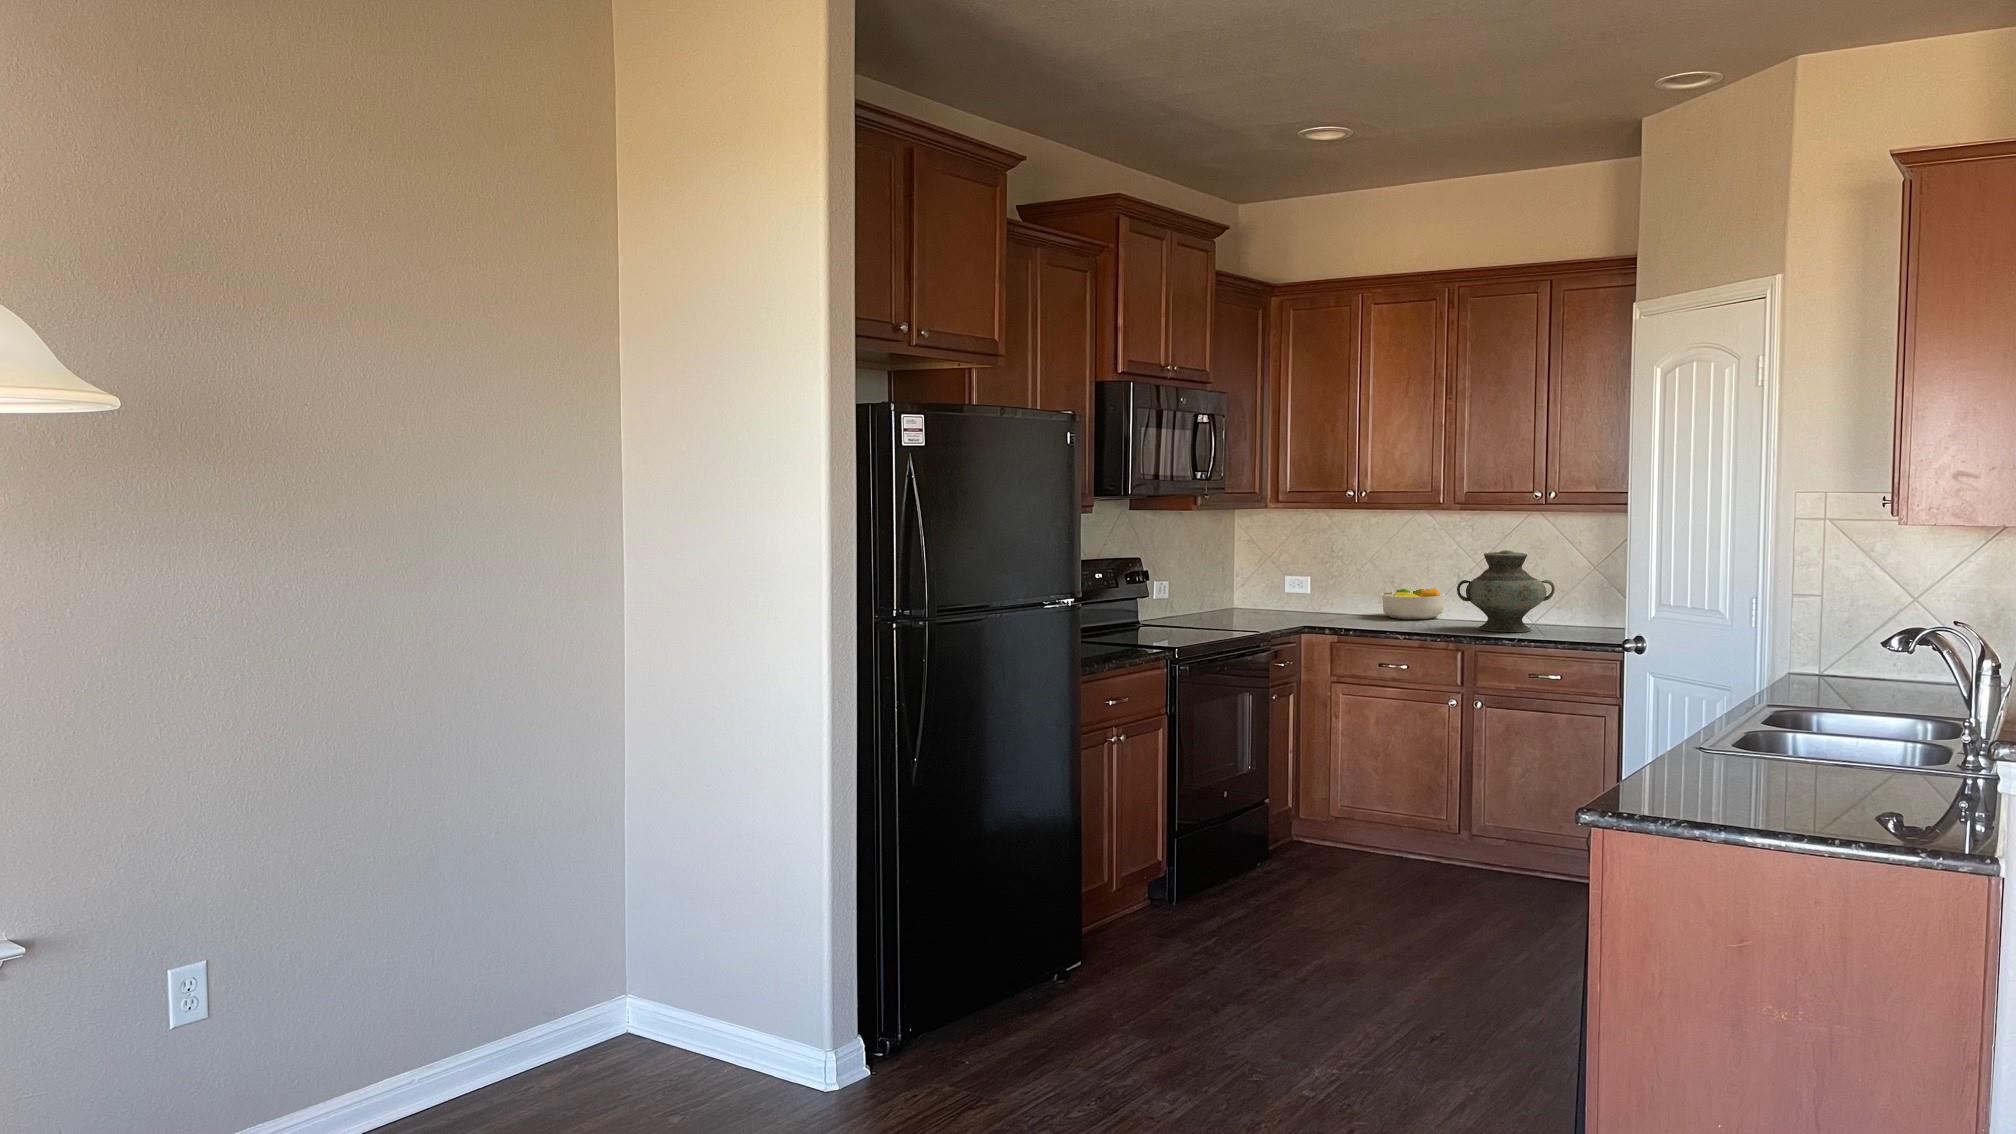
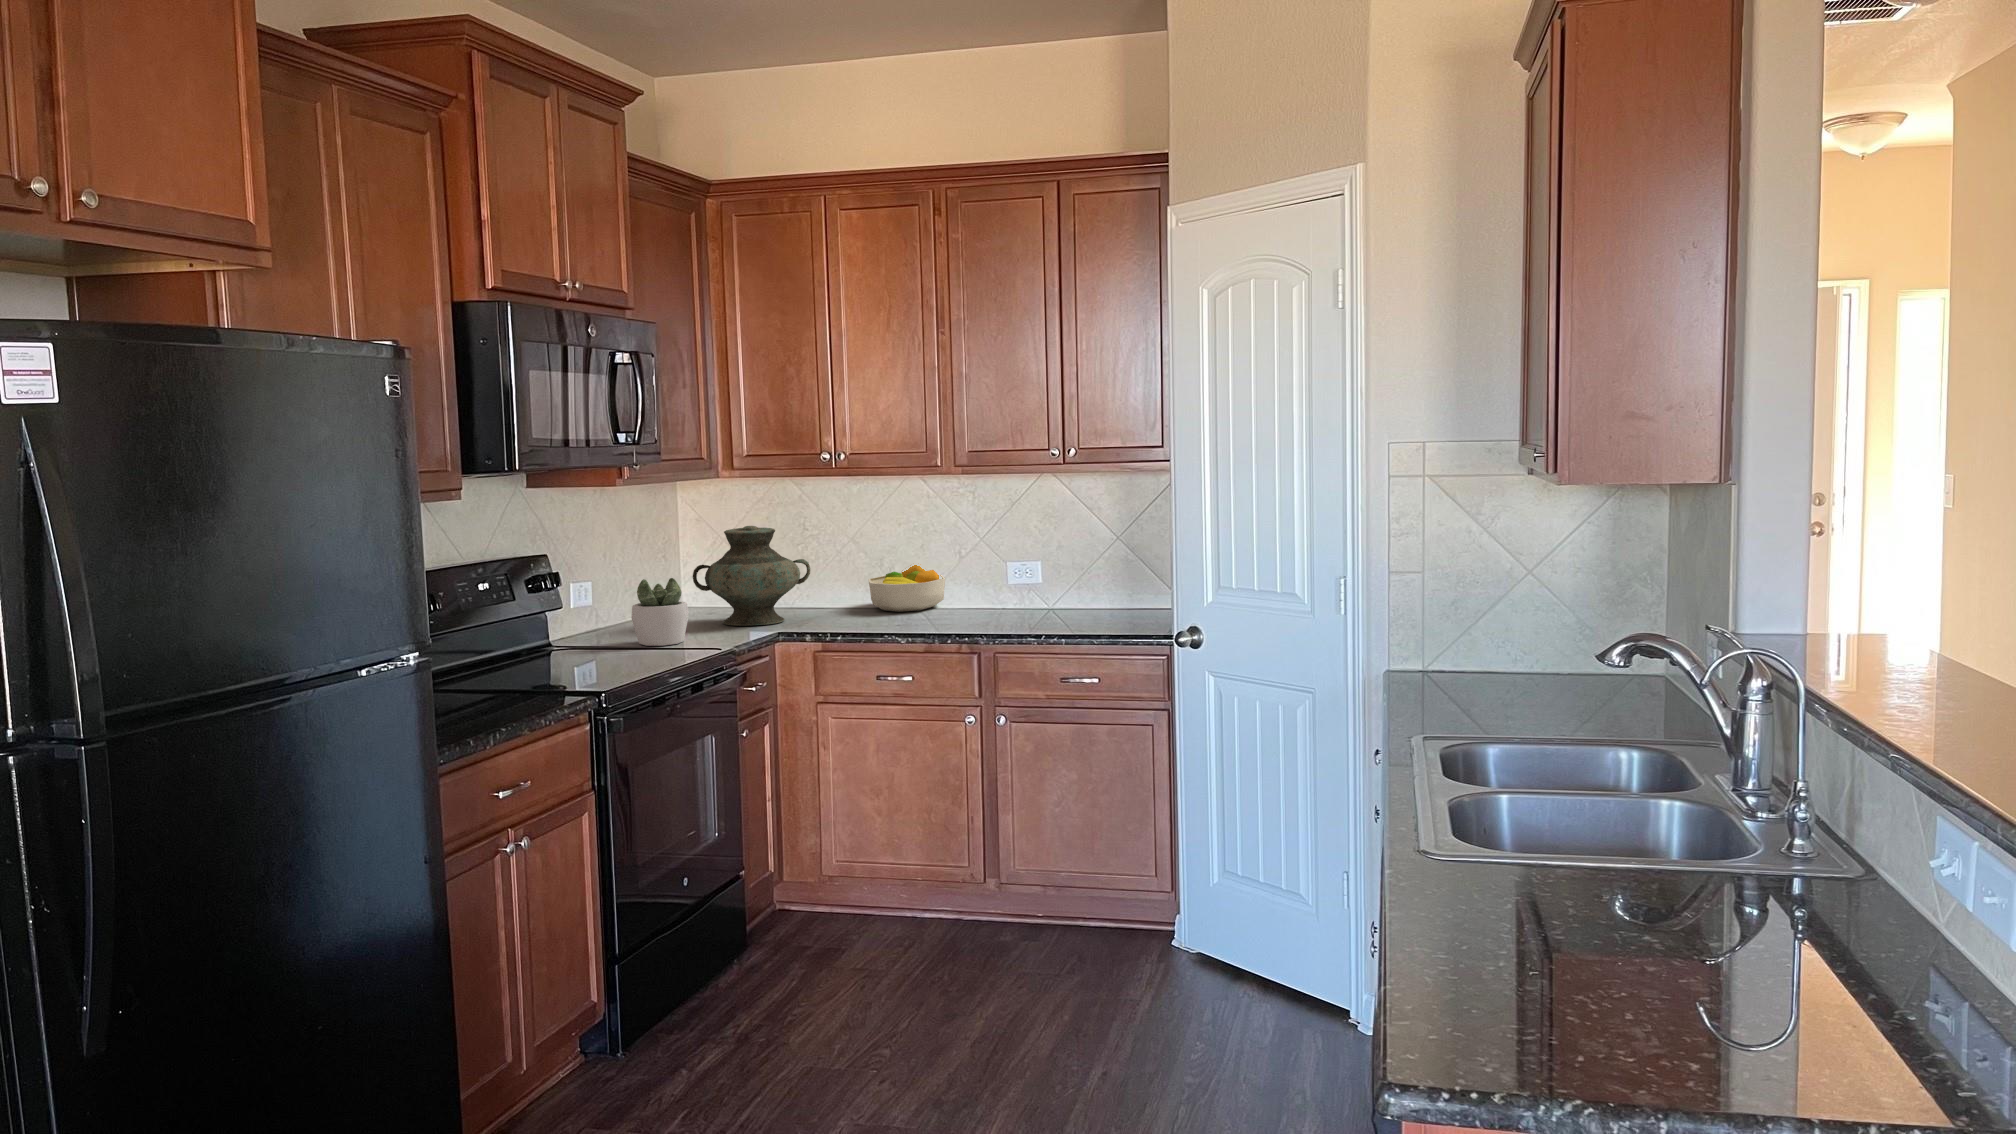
vase: present [1457,550,1555,632] -> present [693,526,810,626]
succulent plant: none [1197,579,1239,628] -> present [631,578,689,646]

